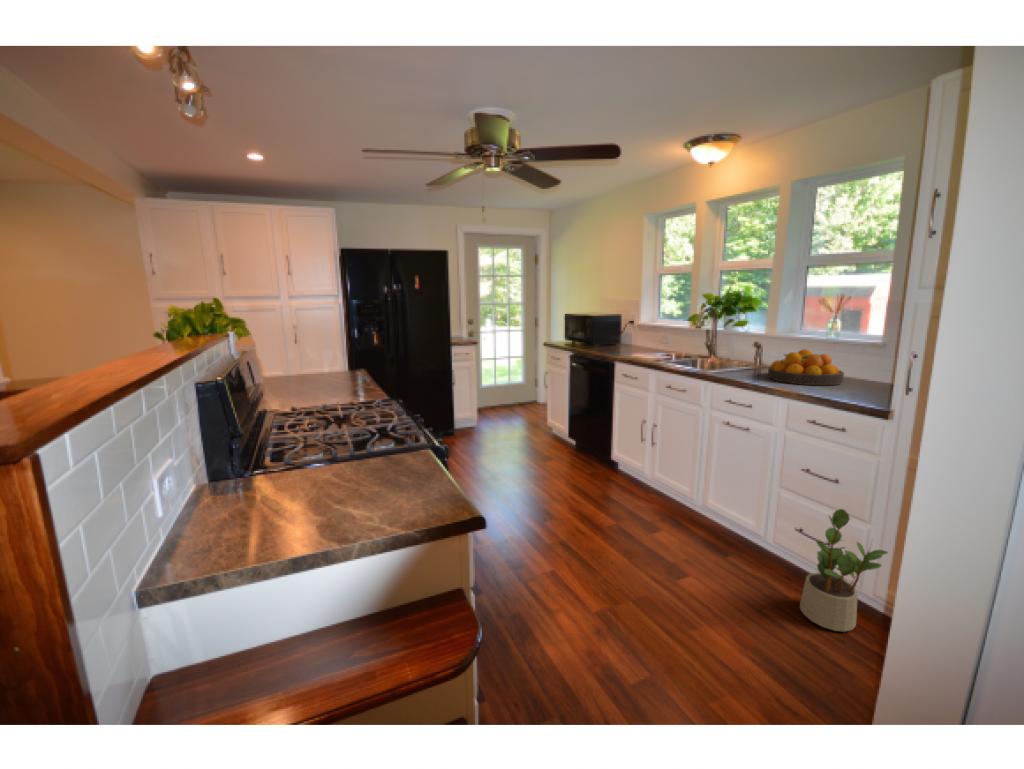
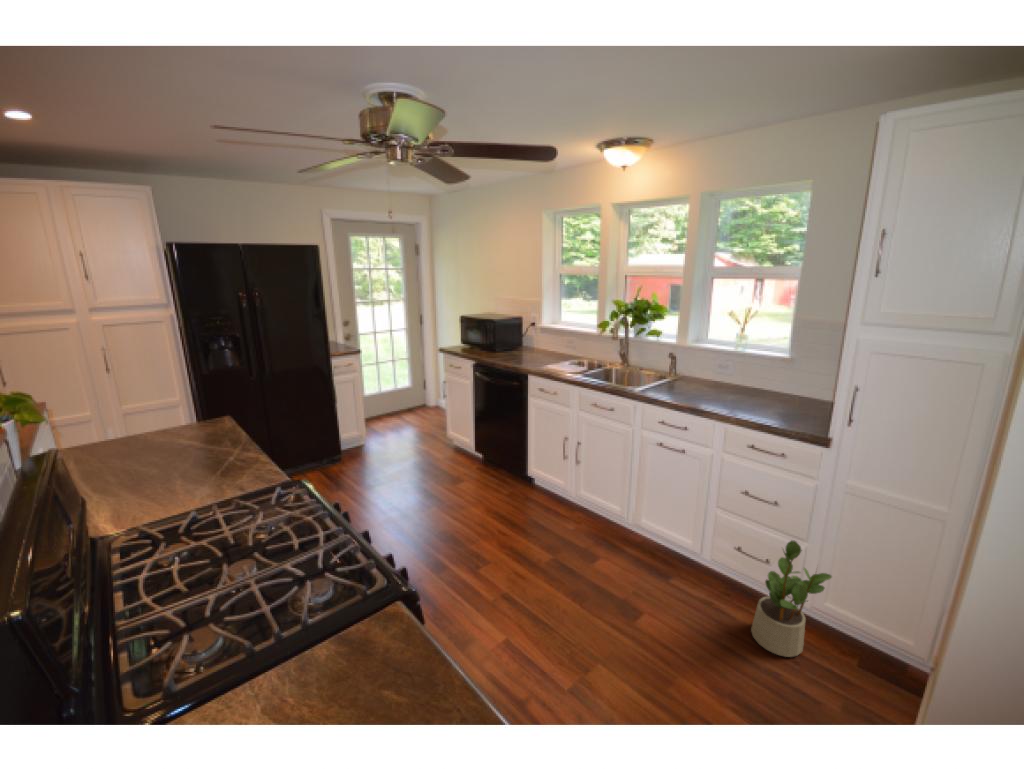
fruit bowl: present [768,349,844,385] -> none [692,364,762,404]

